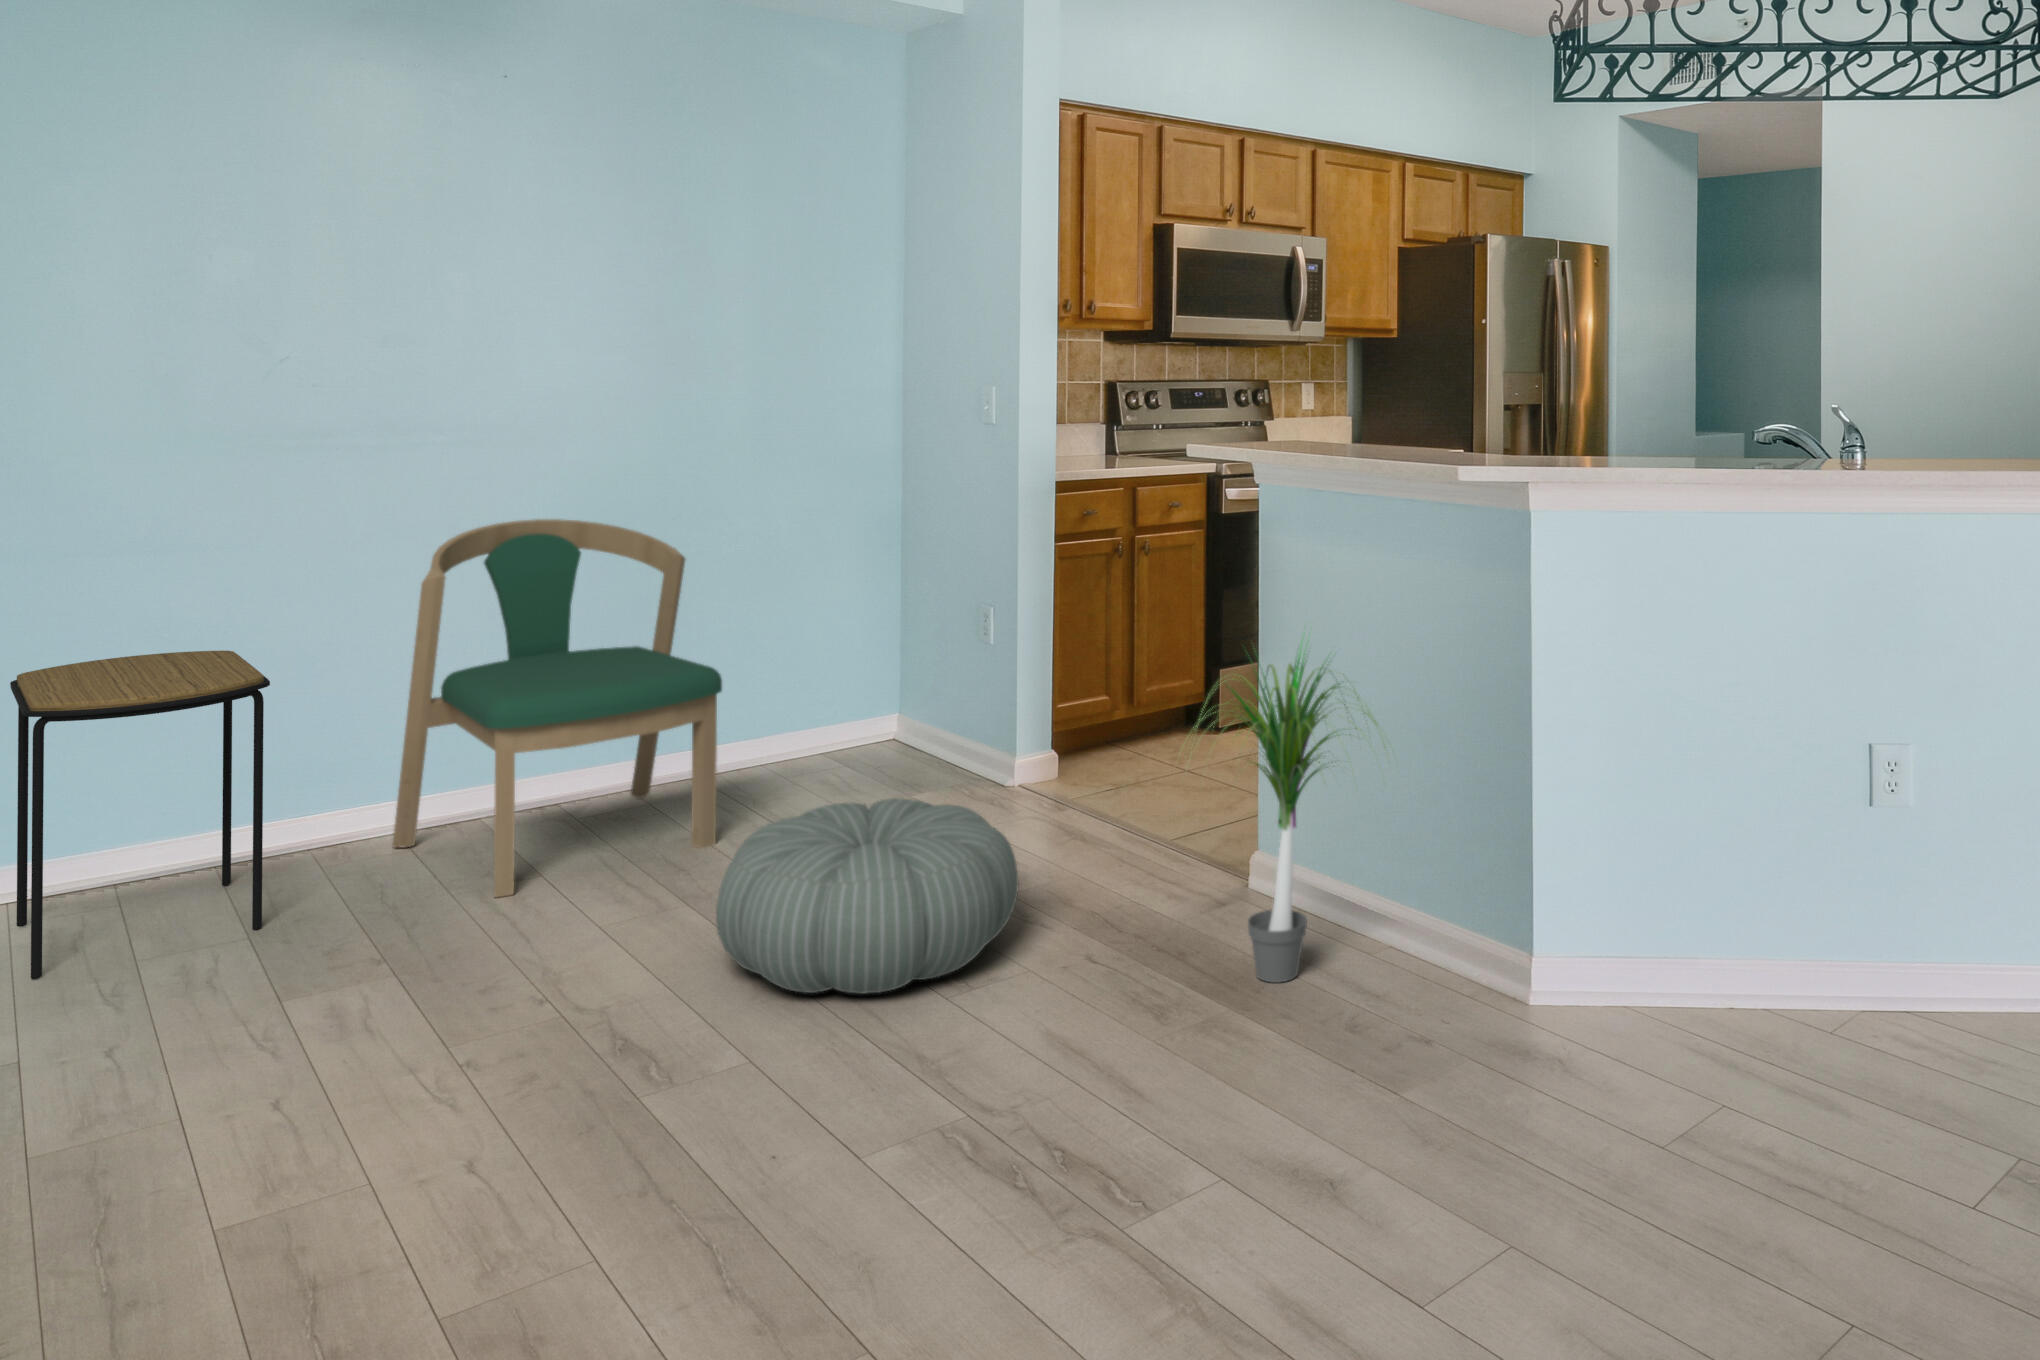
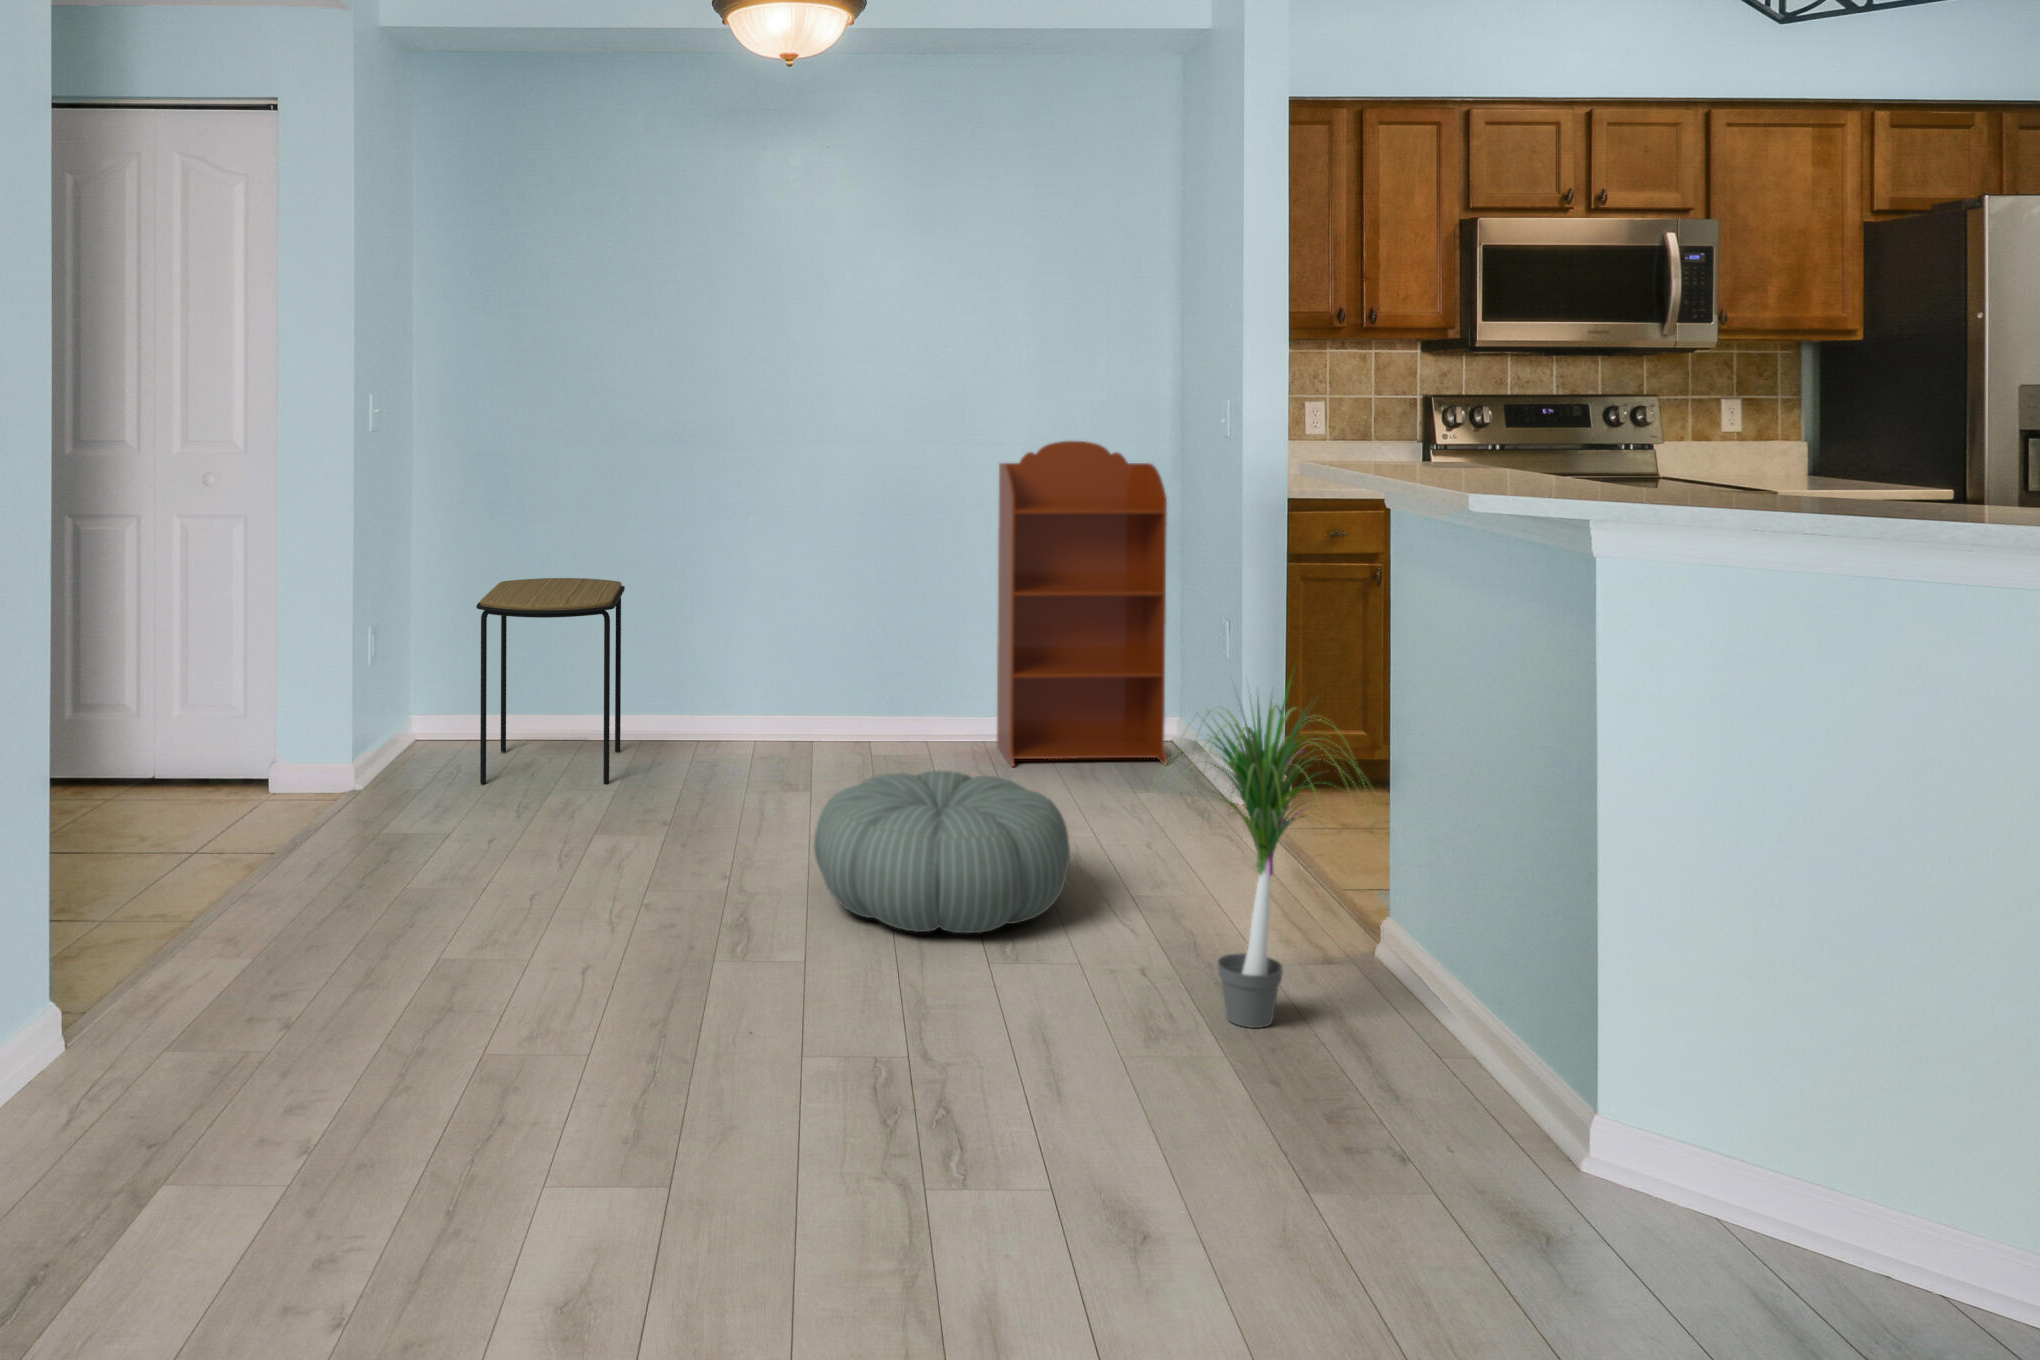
bookcase: none [725,436,918,794] -> present [997,441,1167,766]
dining chair: present [392,519,722,898] -> none [726,501,937,799]

